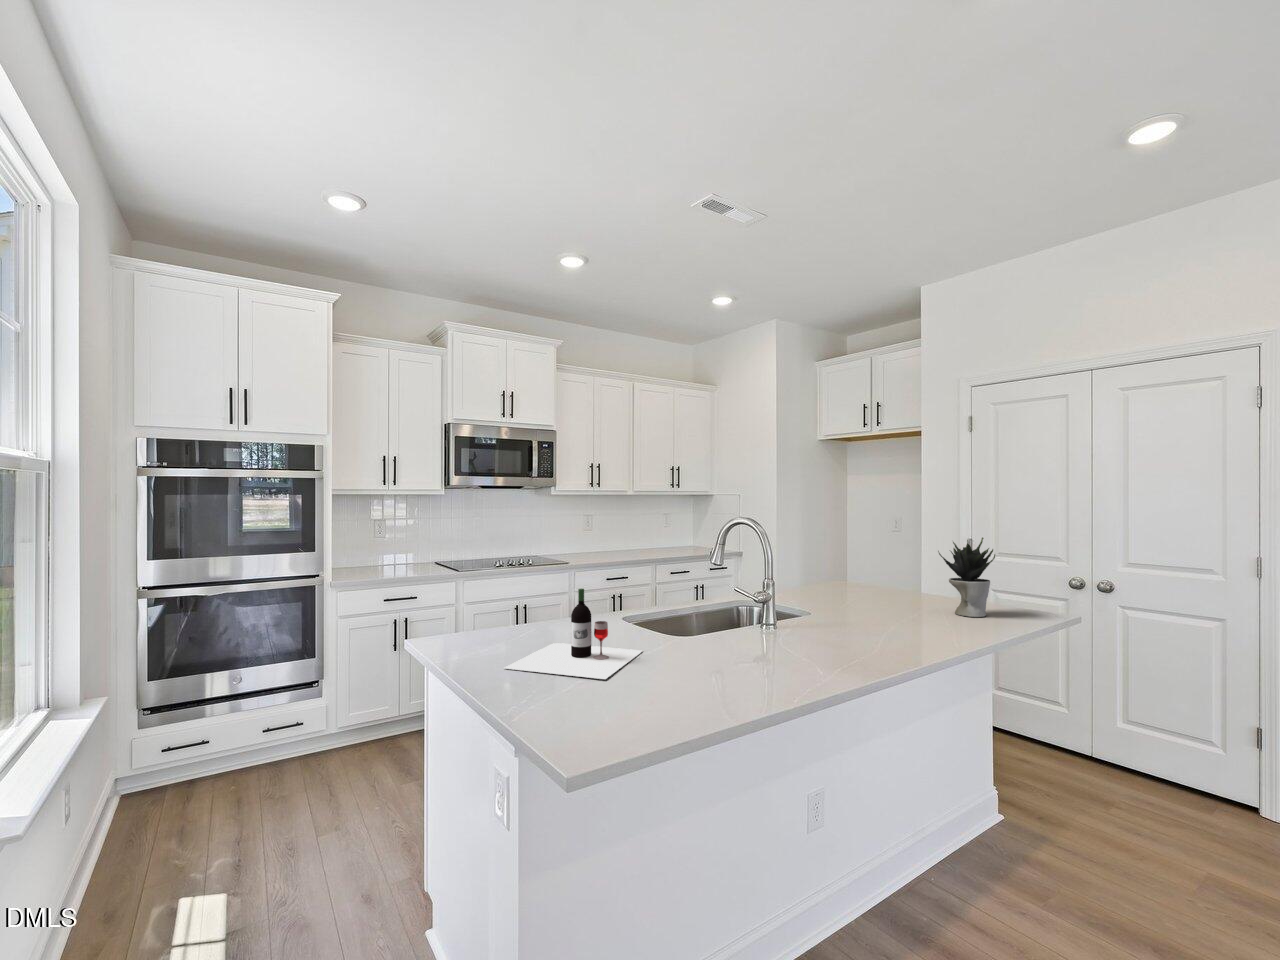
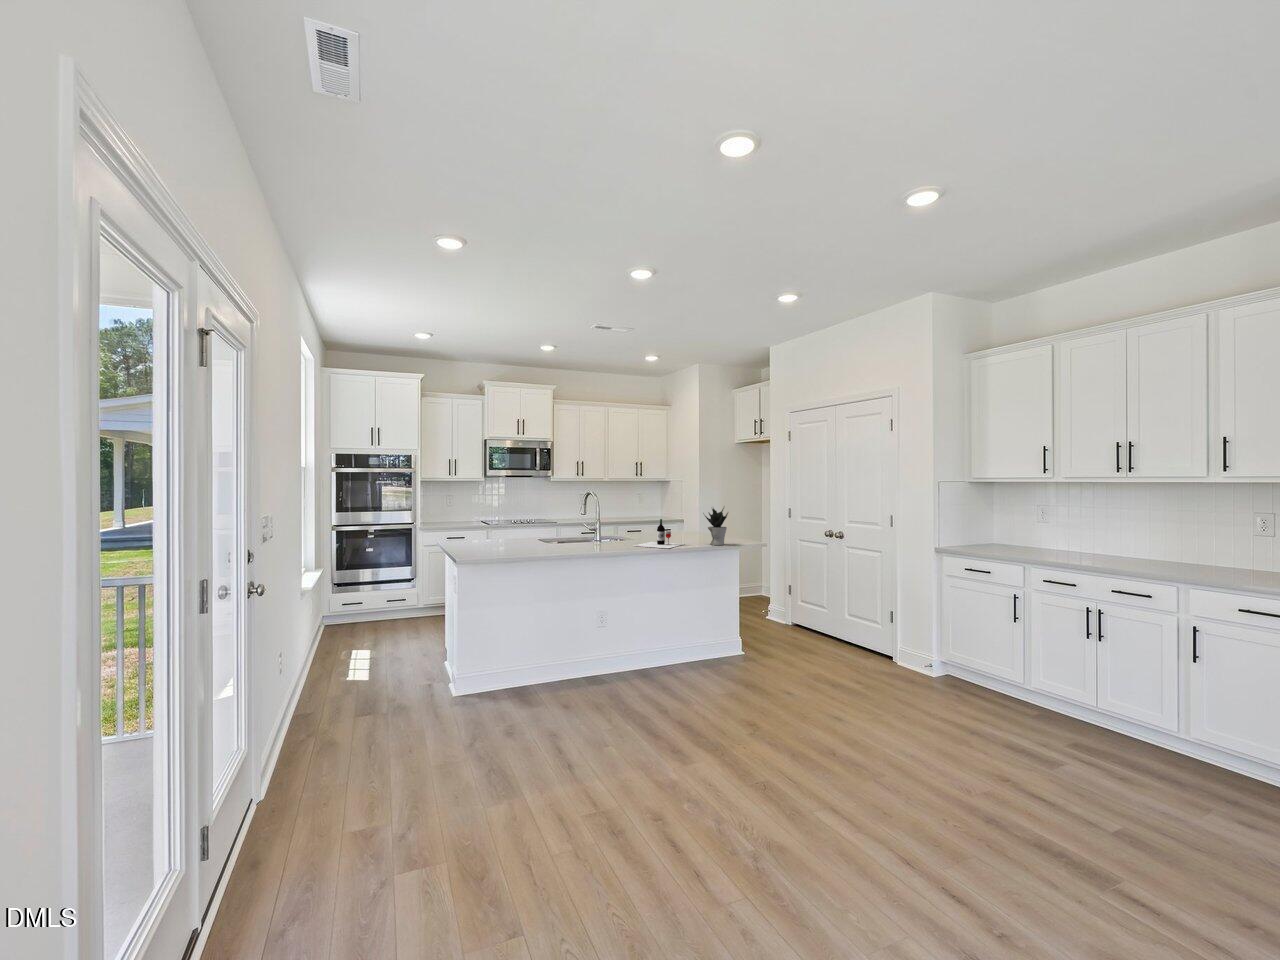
wine bottle: present [505,588,642,679] -> present [634,519,683,548]

